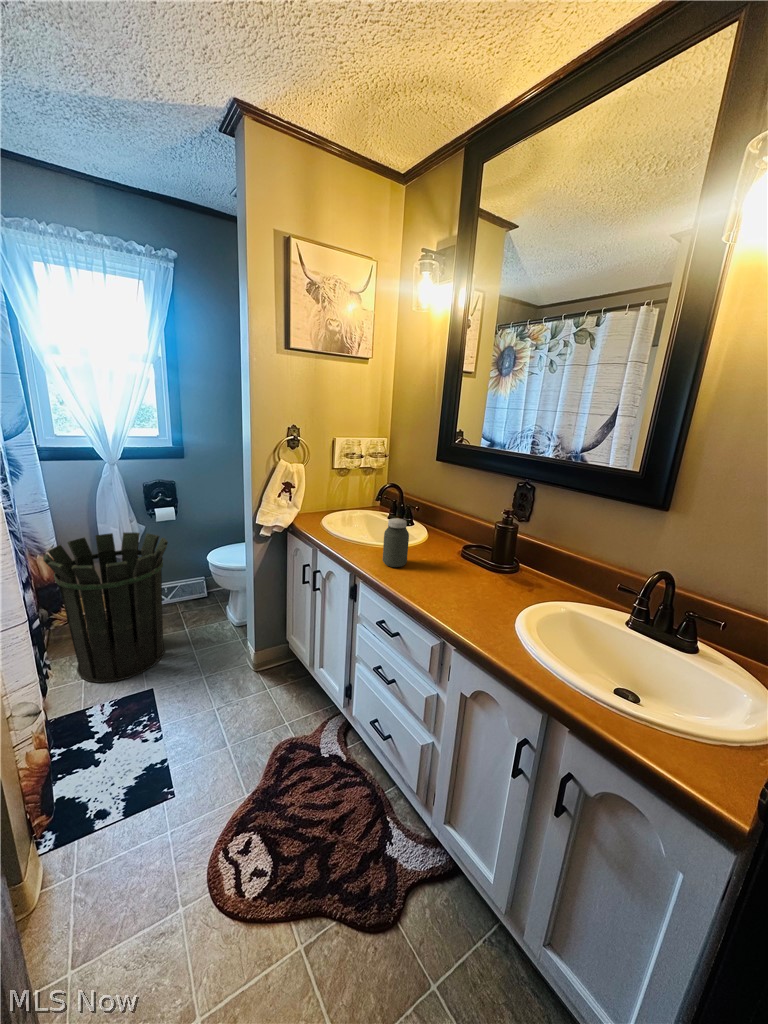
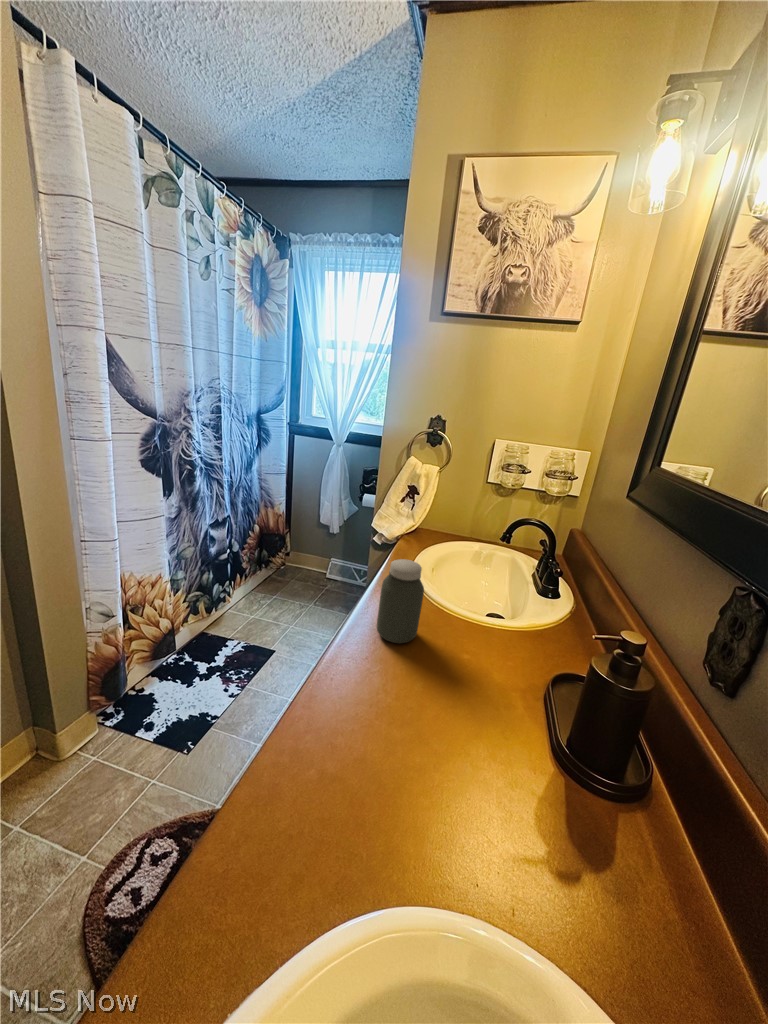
waste bin: present [43,532,168,683] -> none [239,501,334,633]

